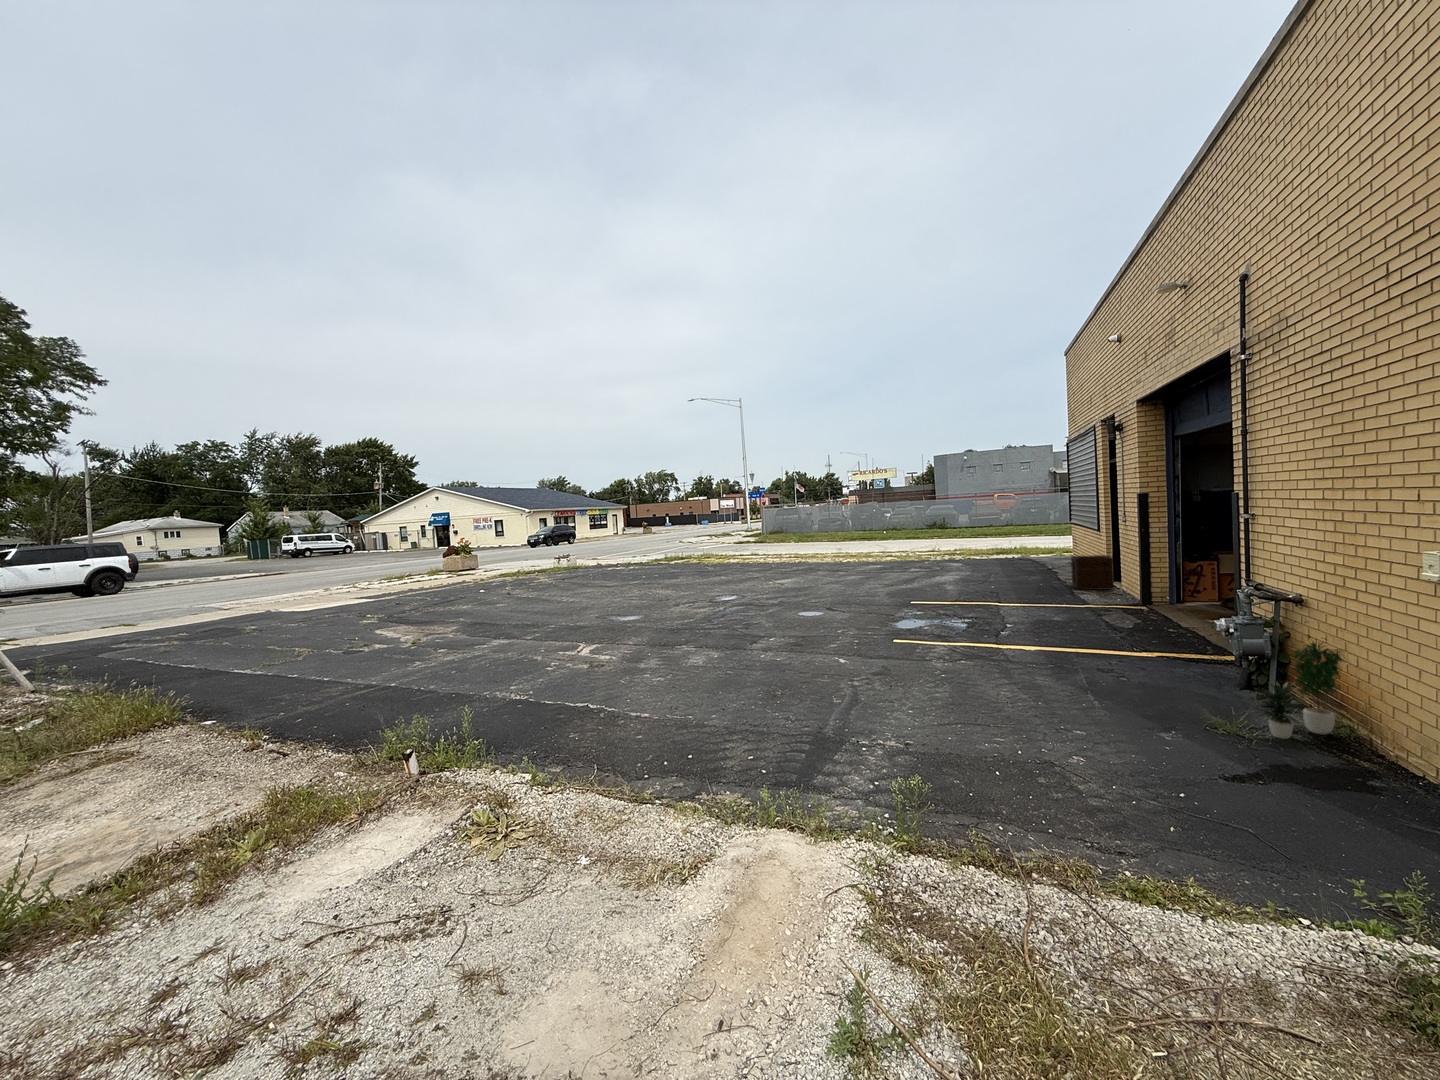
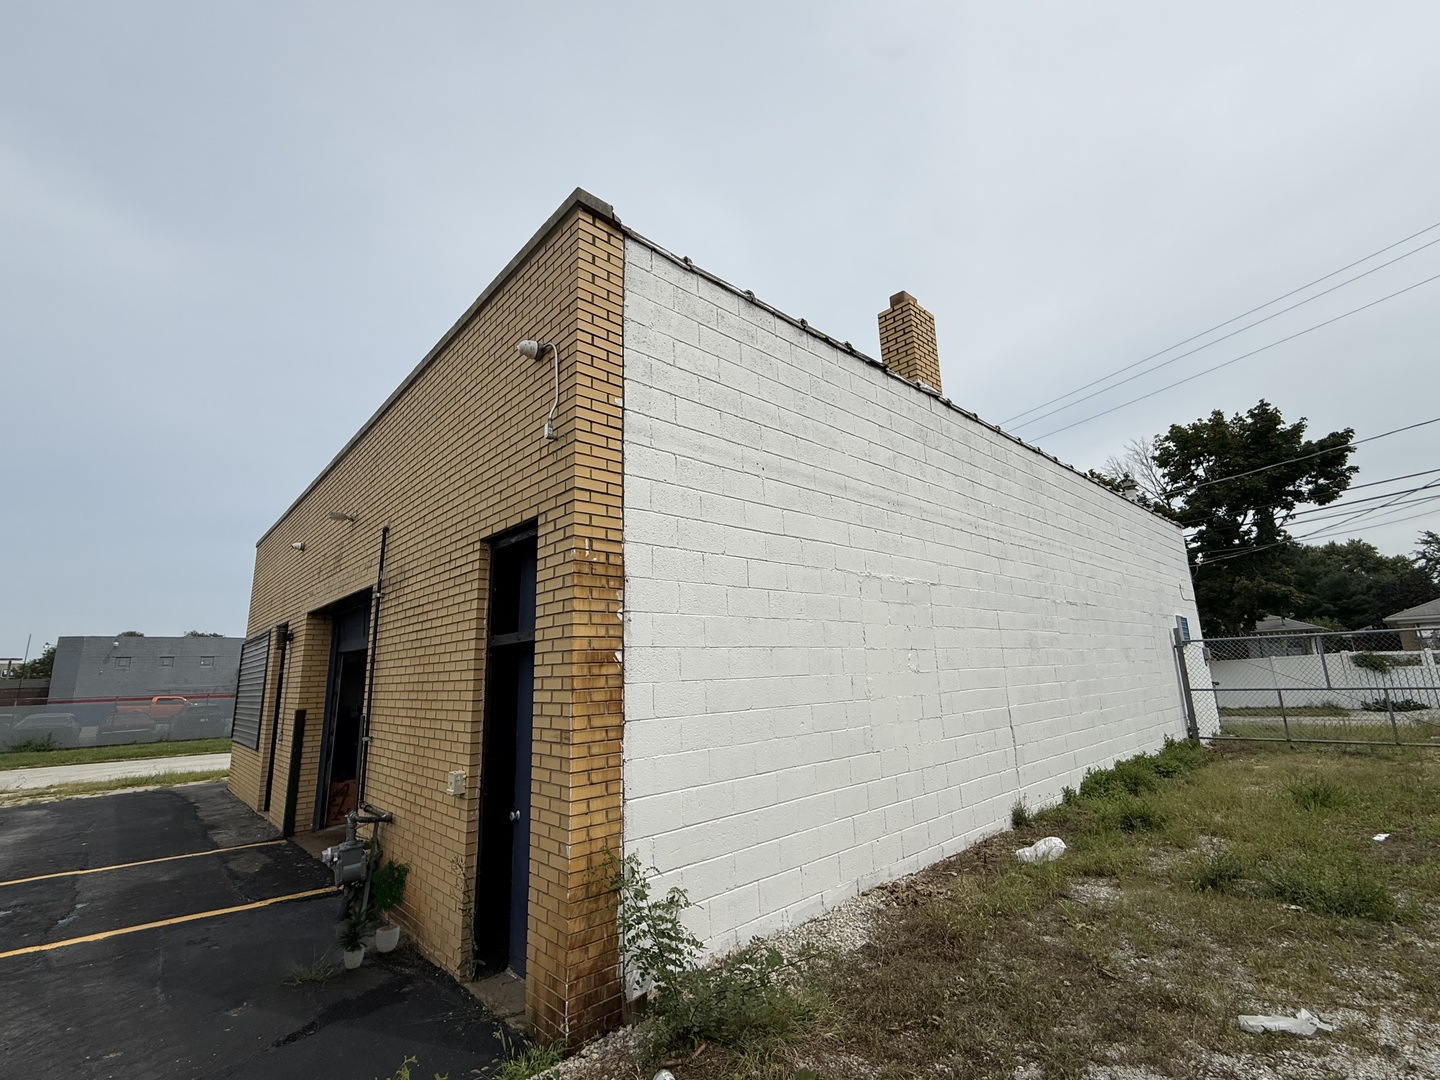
wooden crate: present [1071,555,1114,590] -> none [211,780,264,827]

